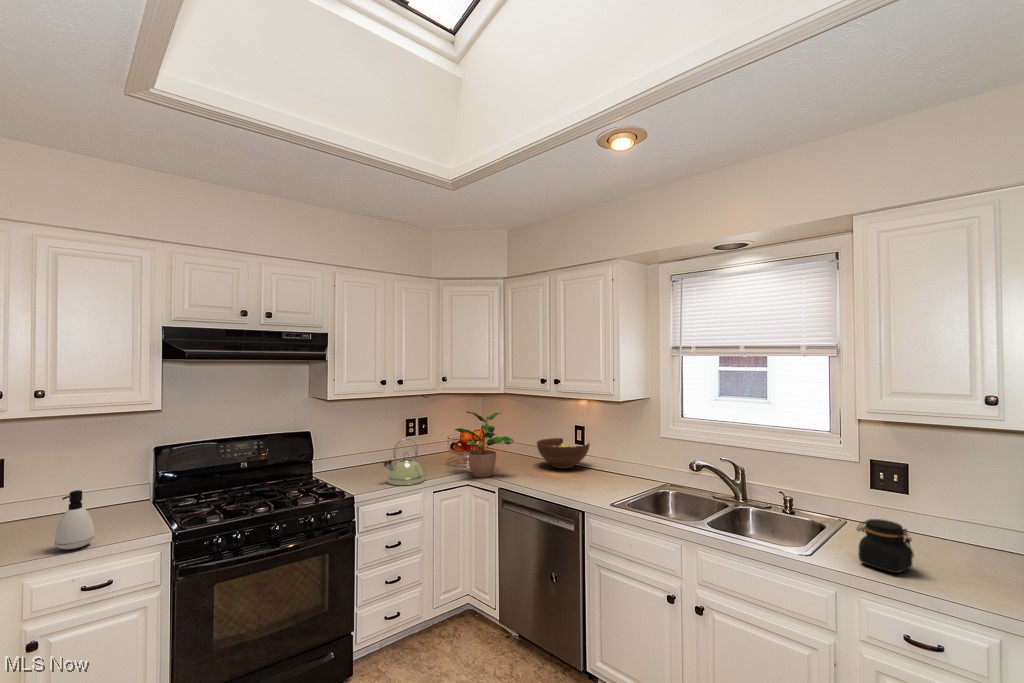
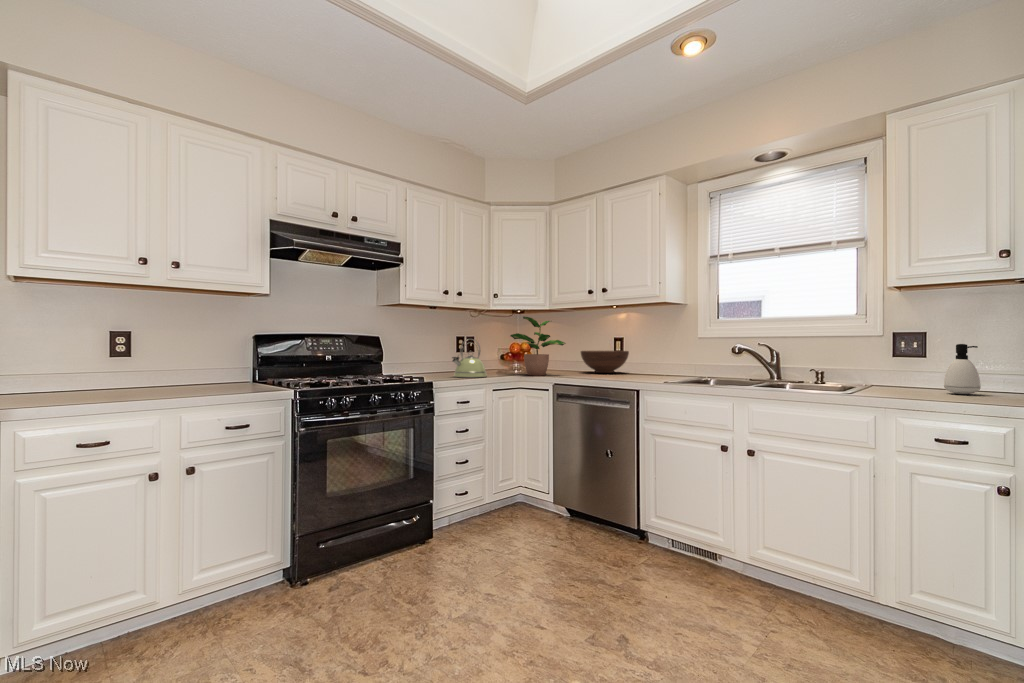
soap dispenser: present [54,490,94,549] -> present [944,344,981,394]
jar: present [857,519,914,573] -> none [891,360,942,396]

